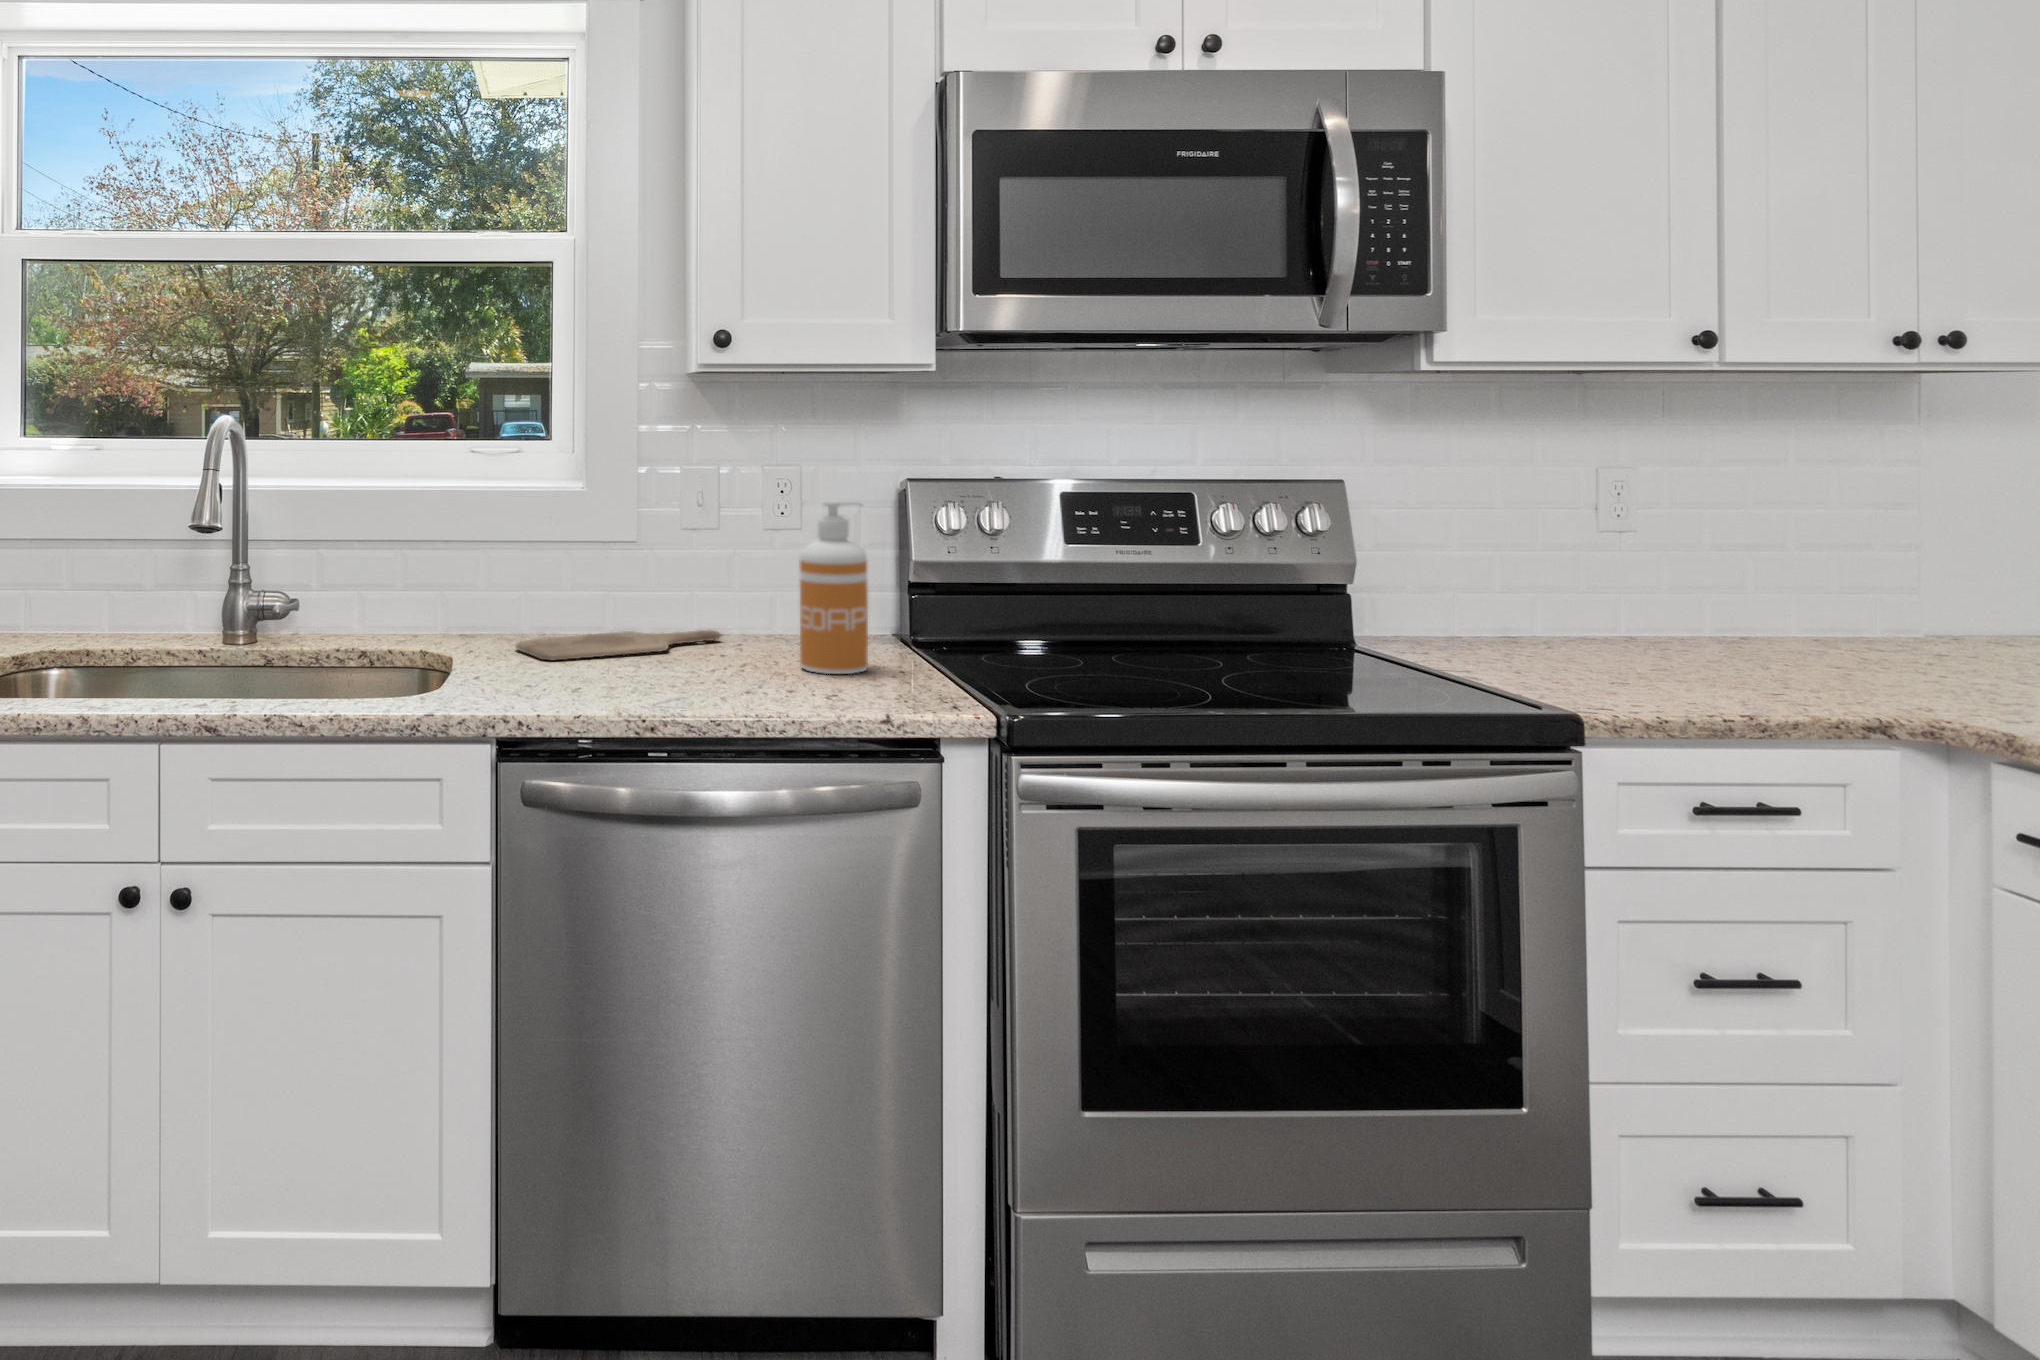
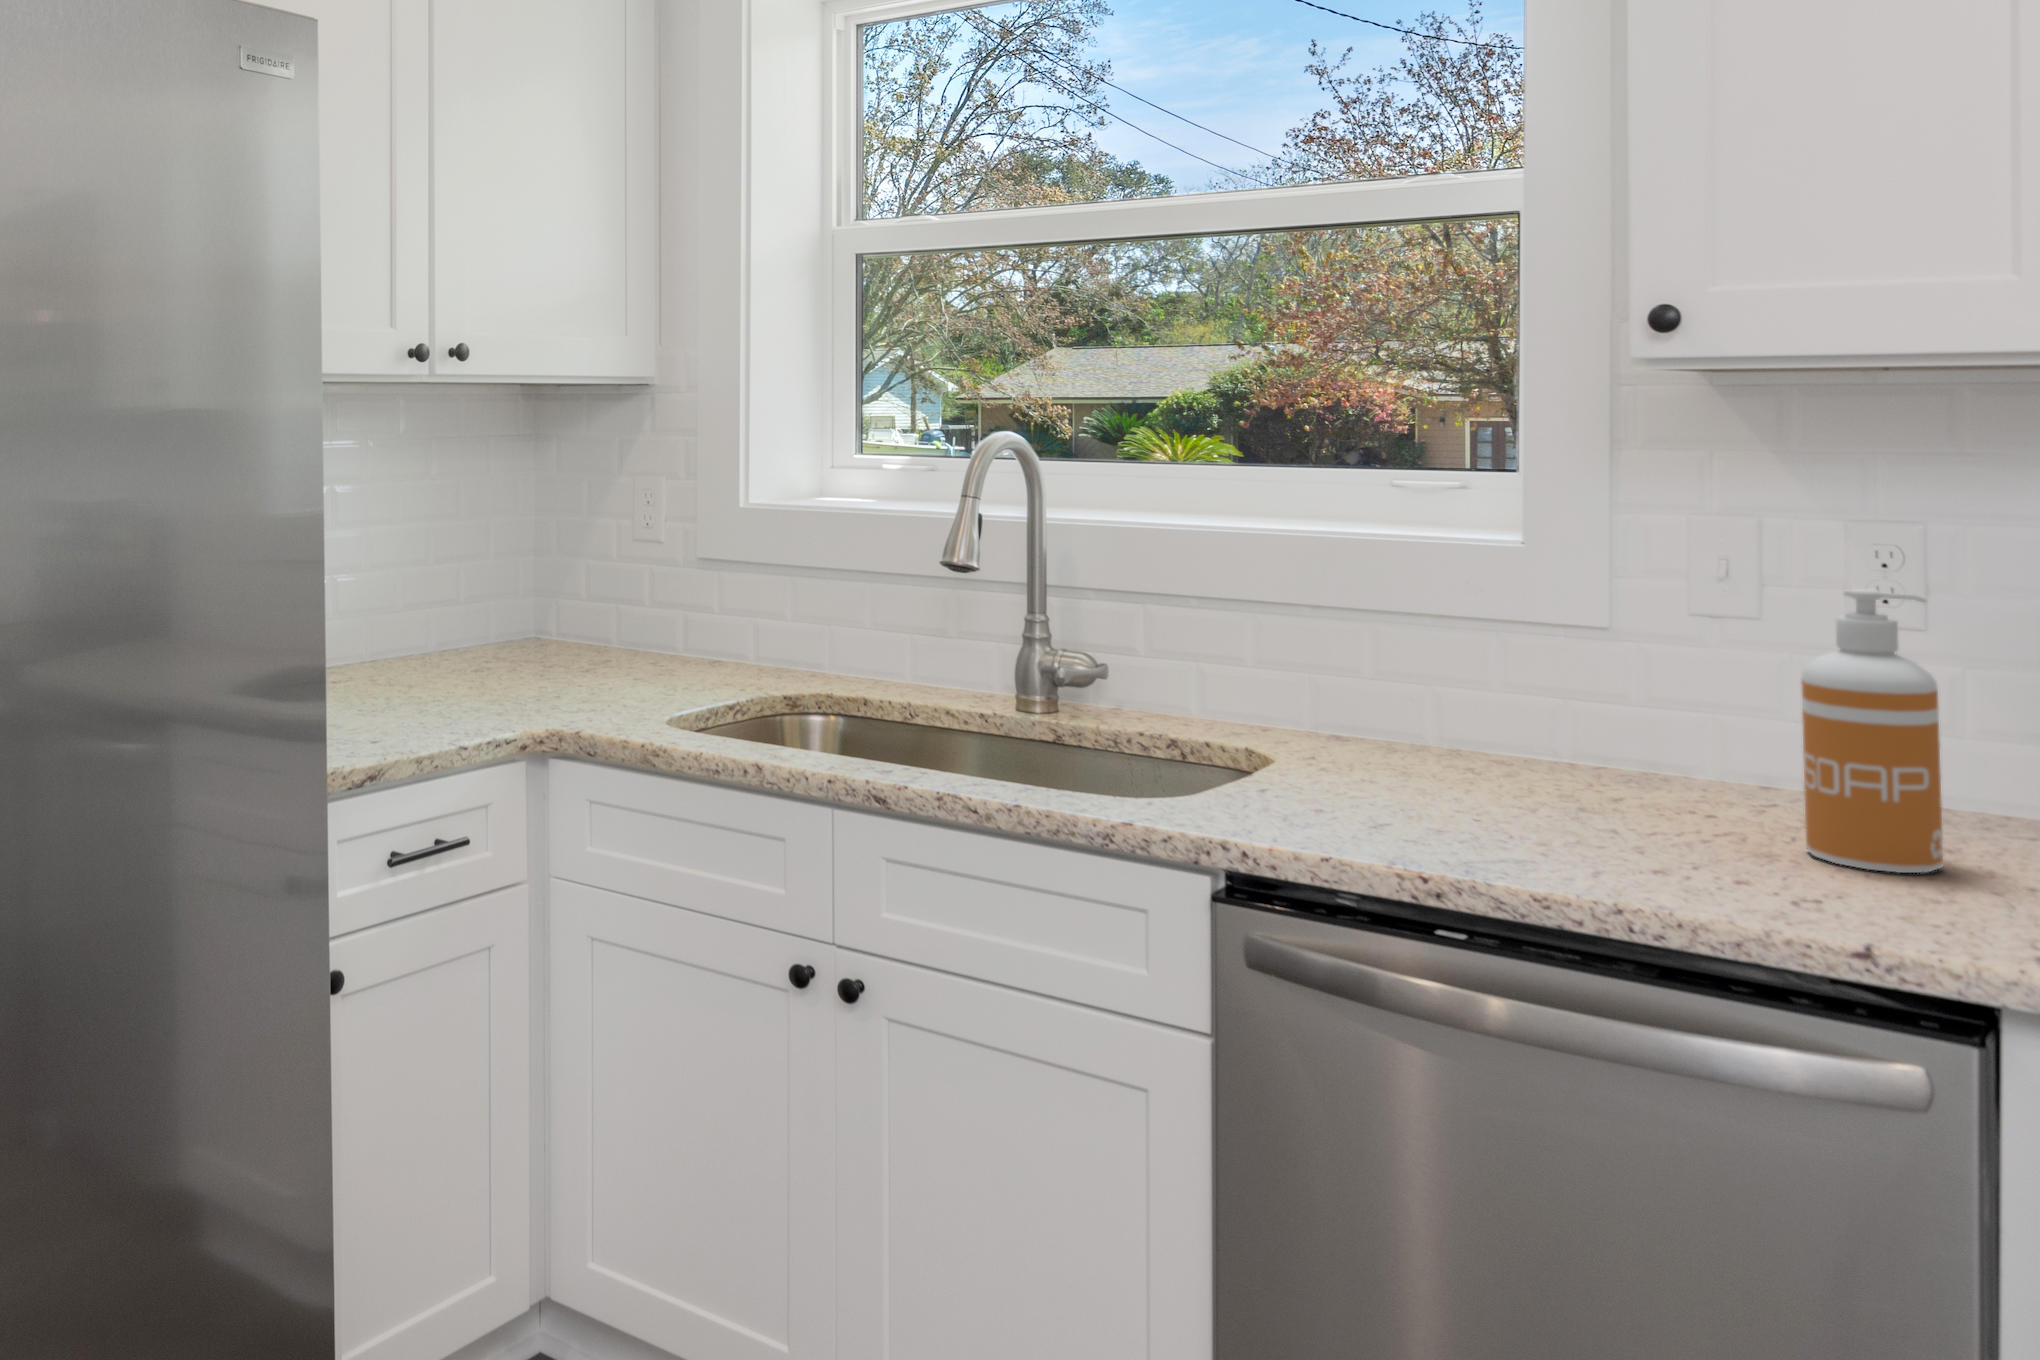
cutting board: present [516,630,721,661] -> none [1369,752,1724,792]

